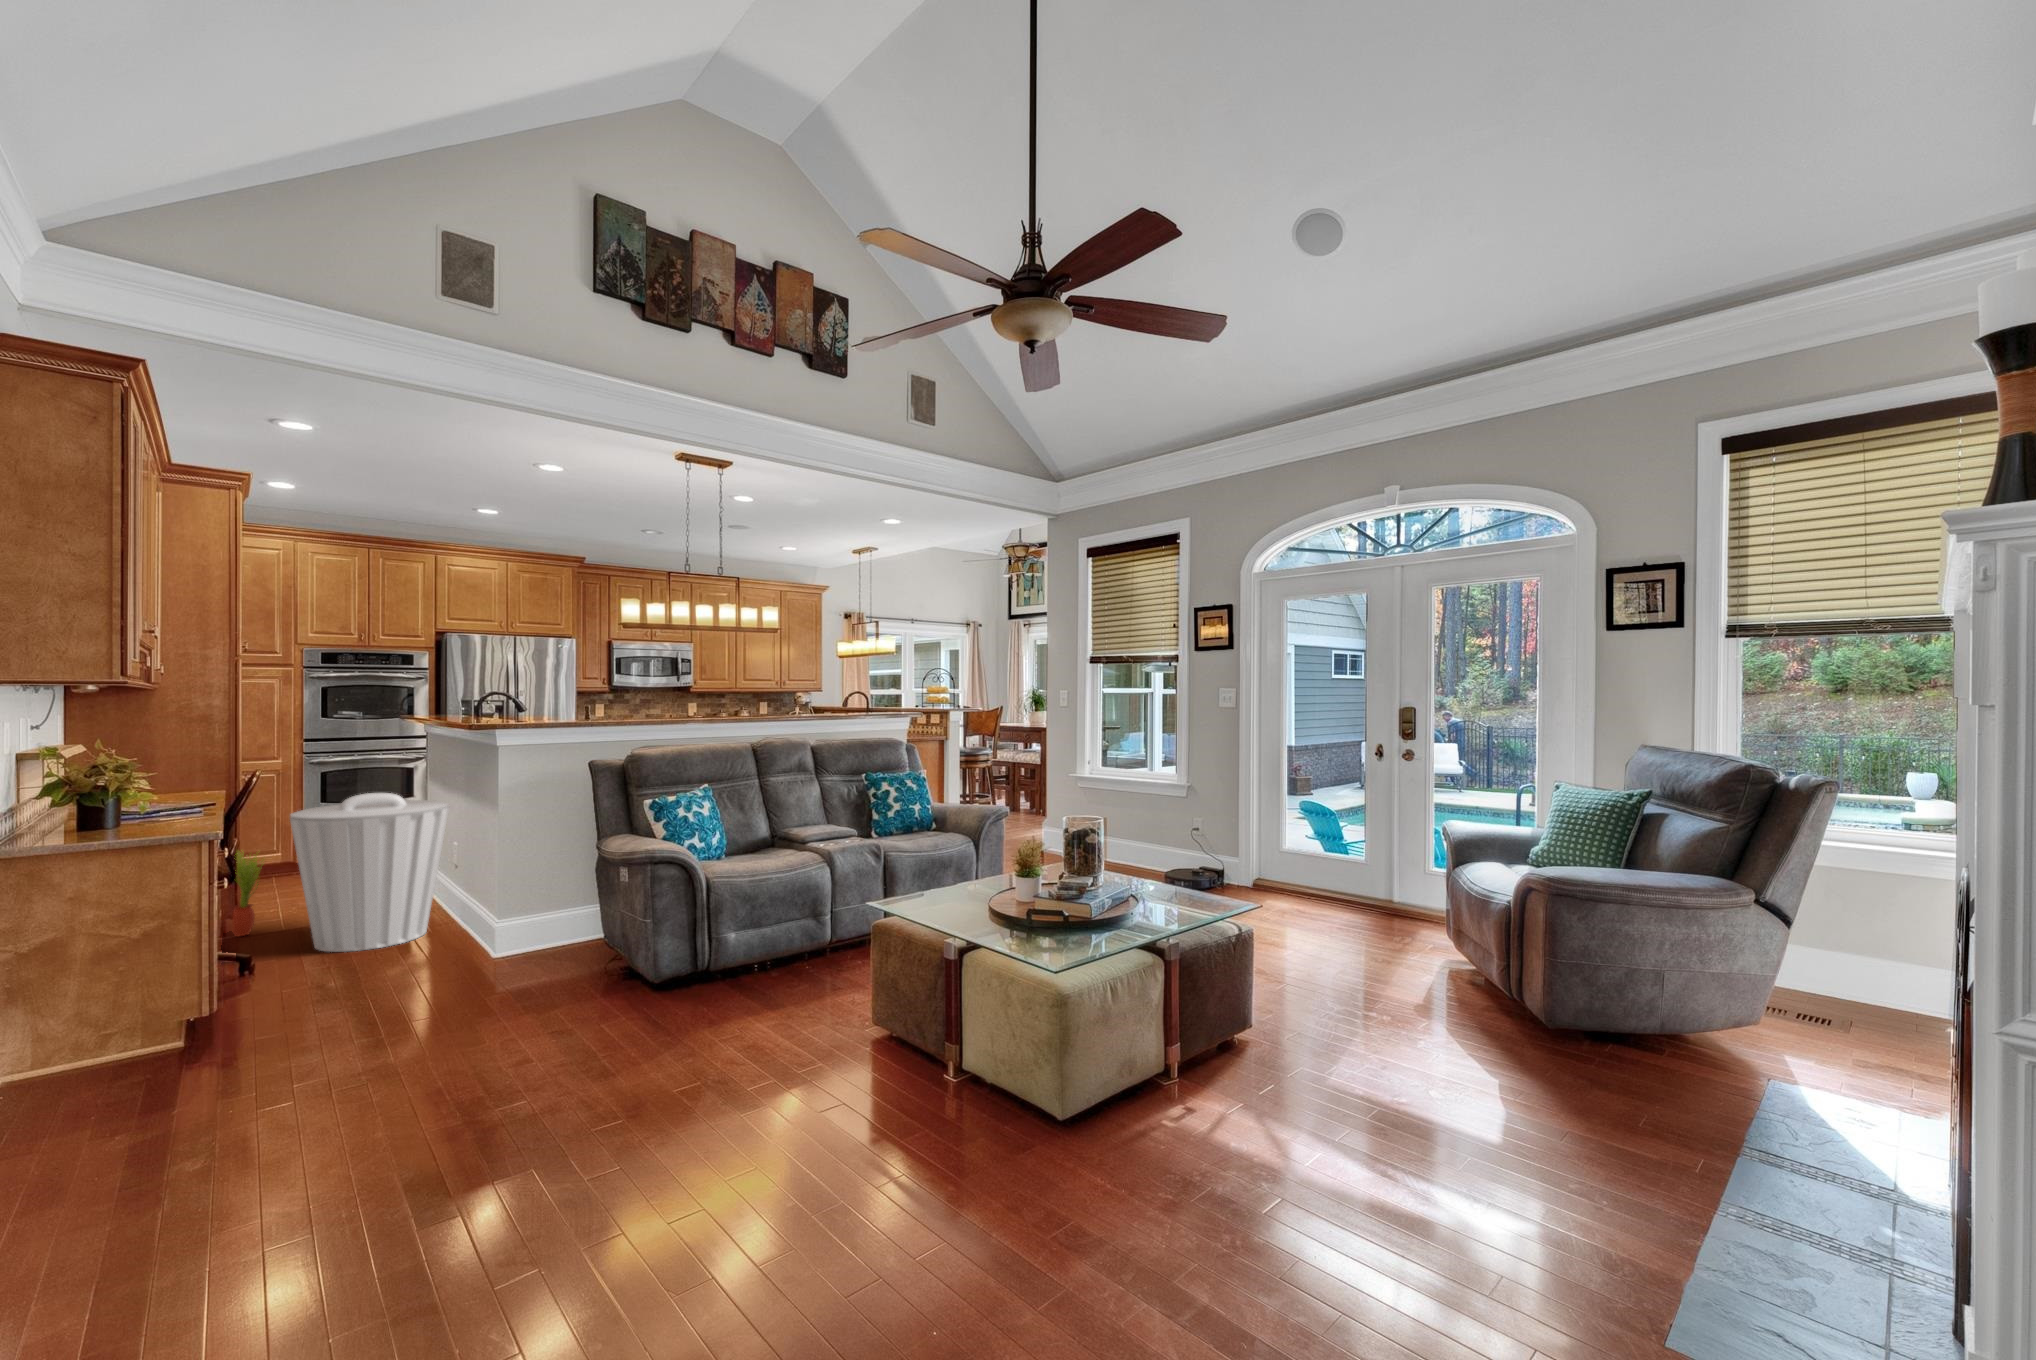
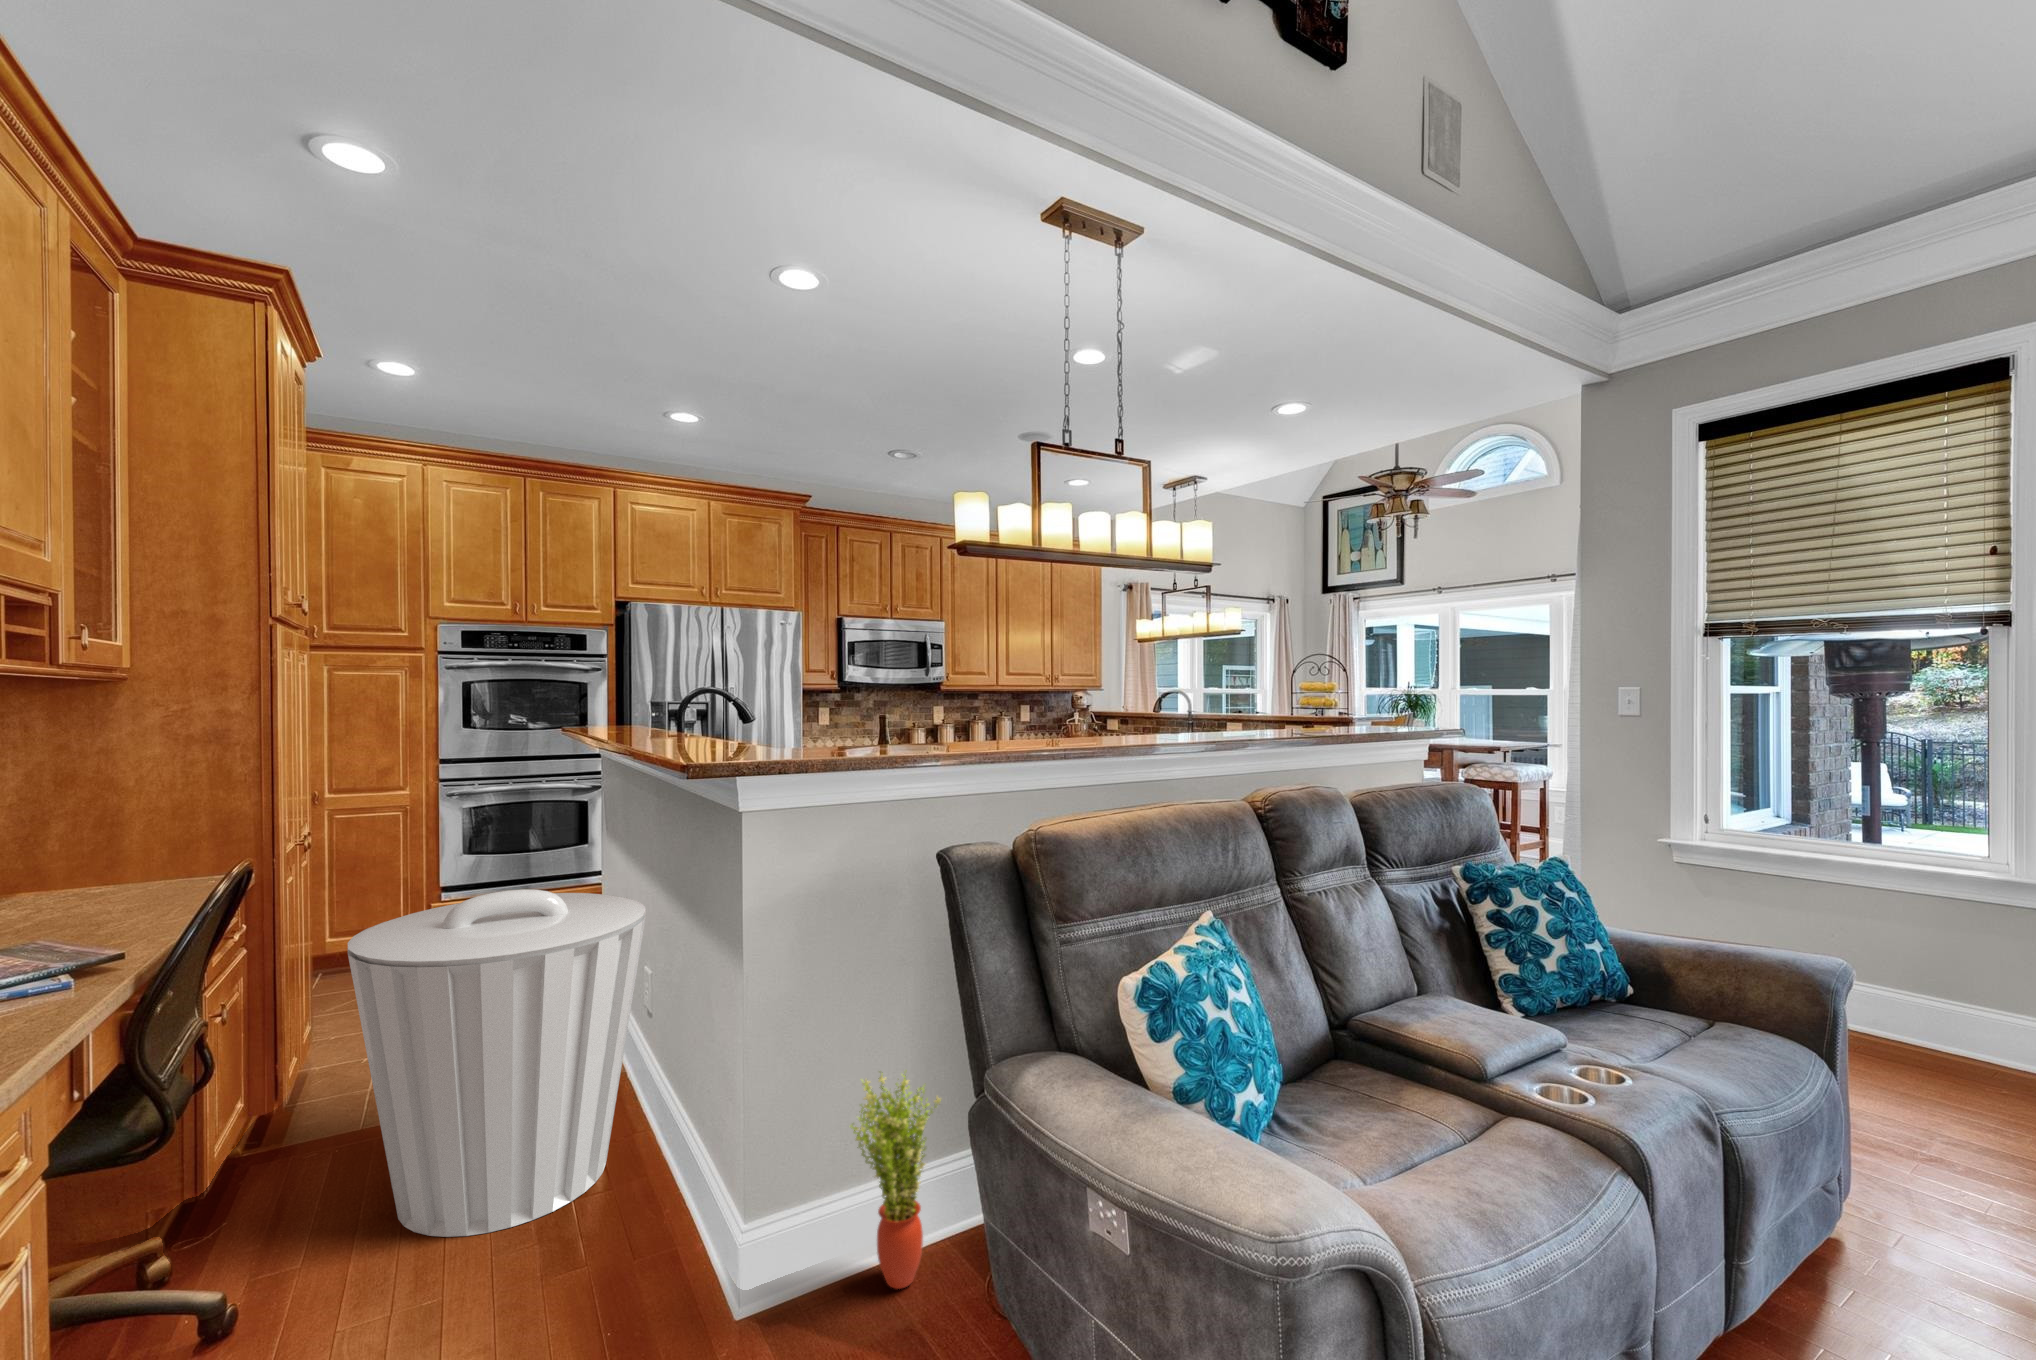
potted plant: present [233,851,264,936] -> present [851,1075,941,1289]

